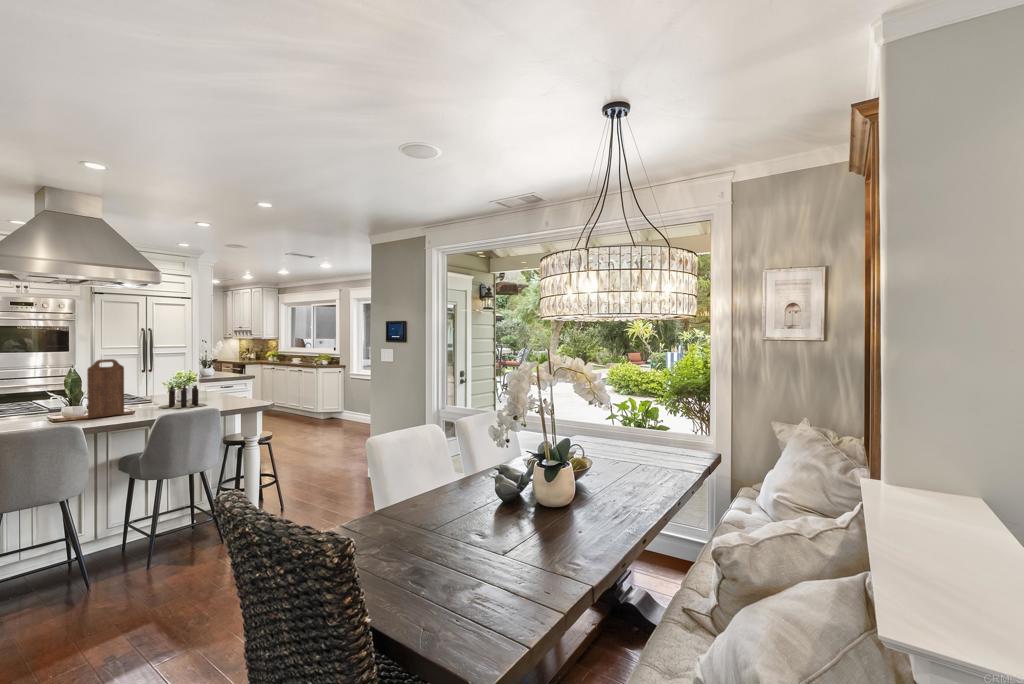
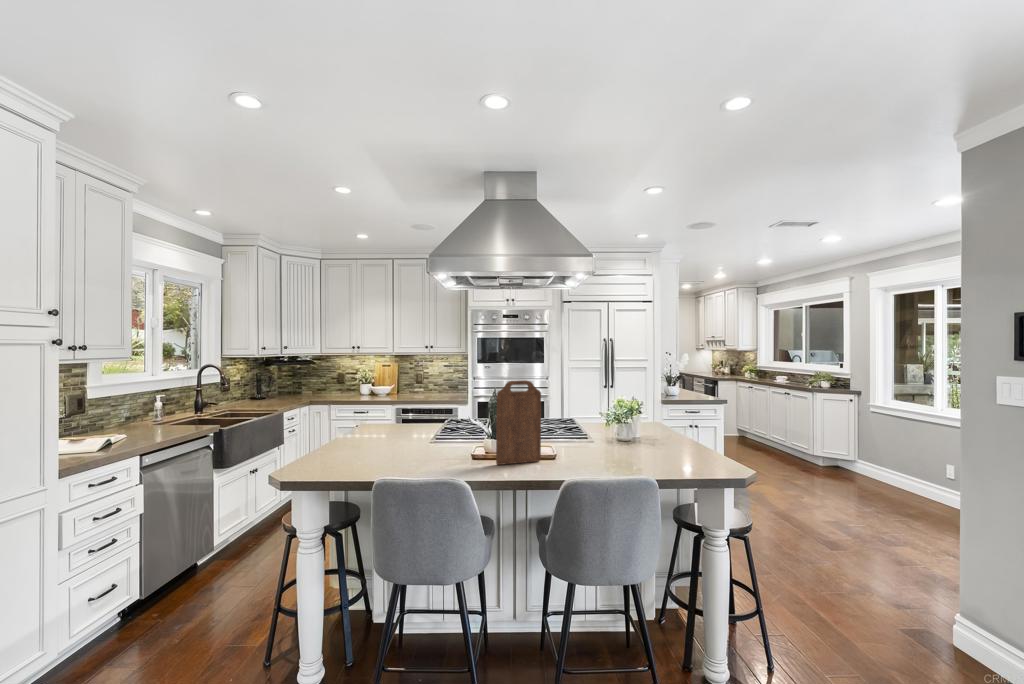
candle: present [159,385,206,408] -> none [588,420,666,462]

